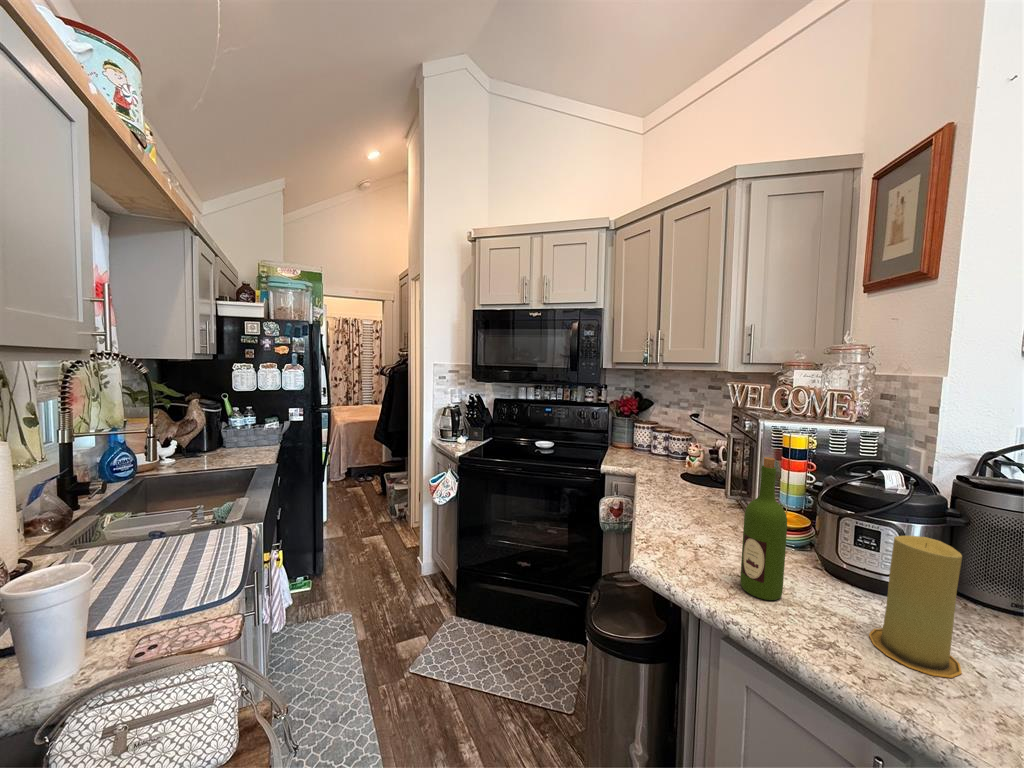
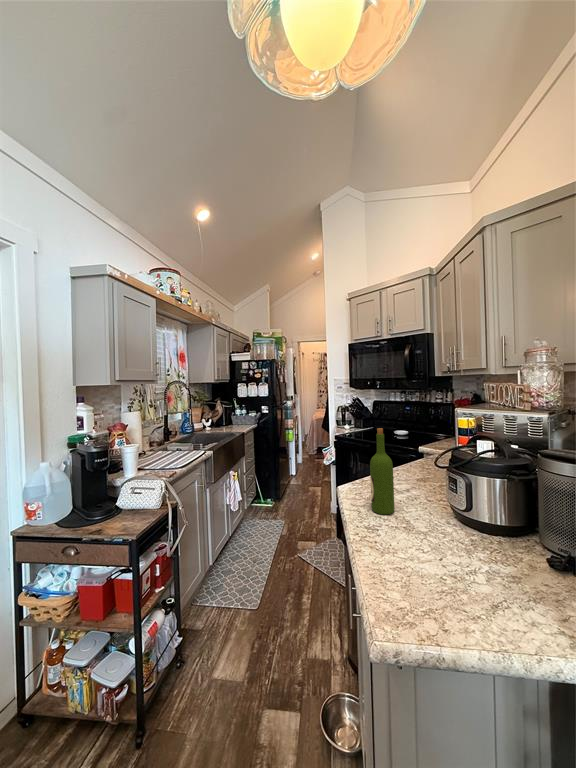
candle: present [869,536,962,678] -> none [395,474,439,559]

